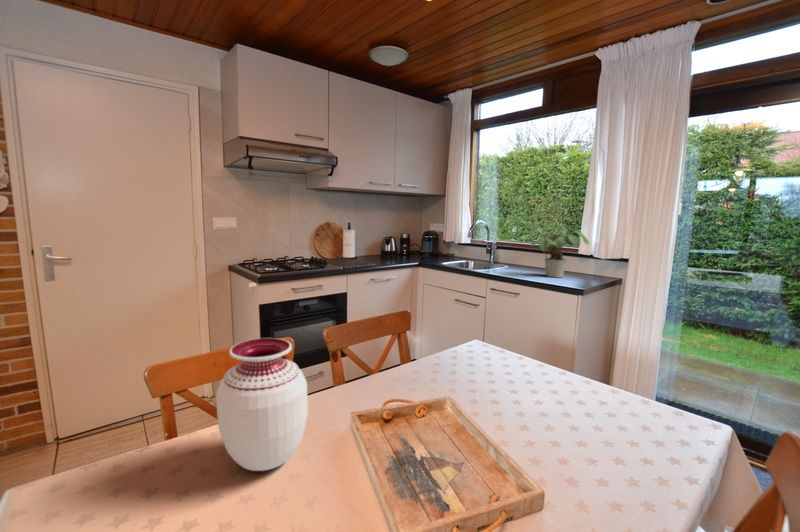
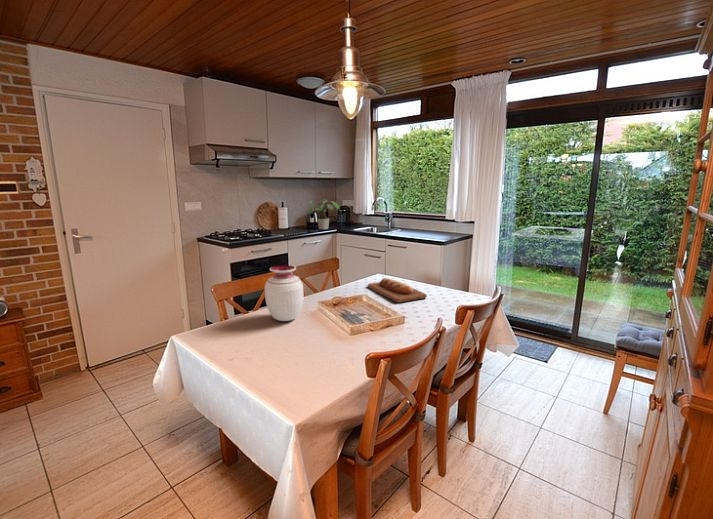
potted plant: present [531,227,588,277] -> present [308,199,340,229]
bread loaf: none [456,358,579,424] -> present [368,278,427,302]

